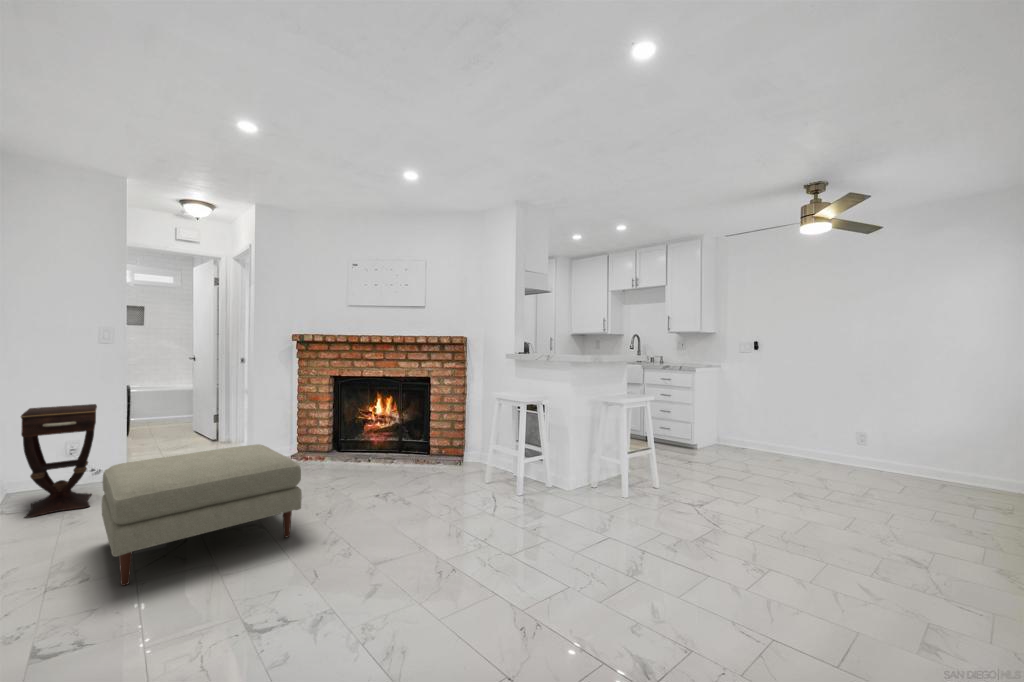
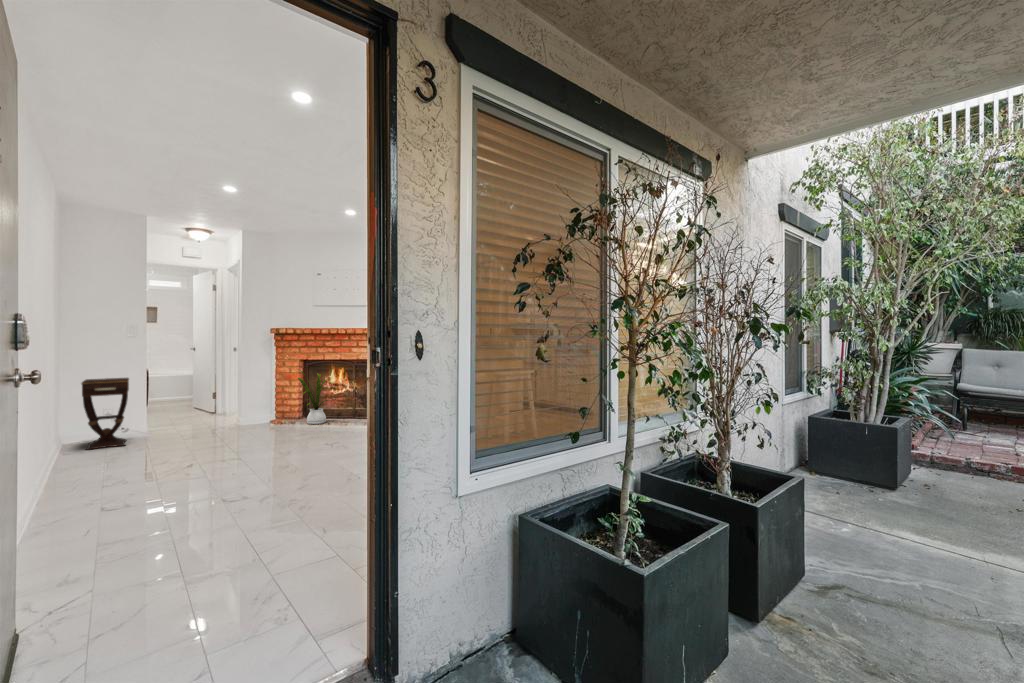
house plant: none [324,388,373,460] -> present [298,370,327,424]
ottoman: present [102,444,302,586] -> none [132,404,257,477]

